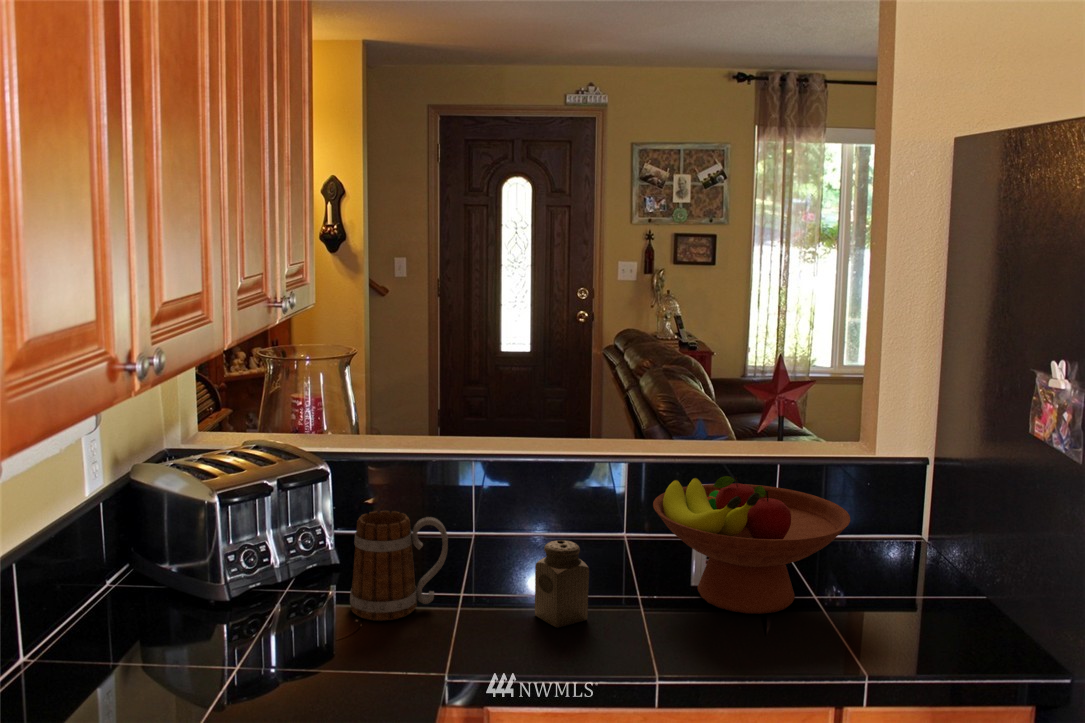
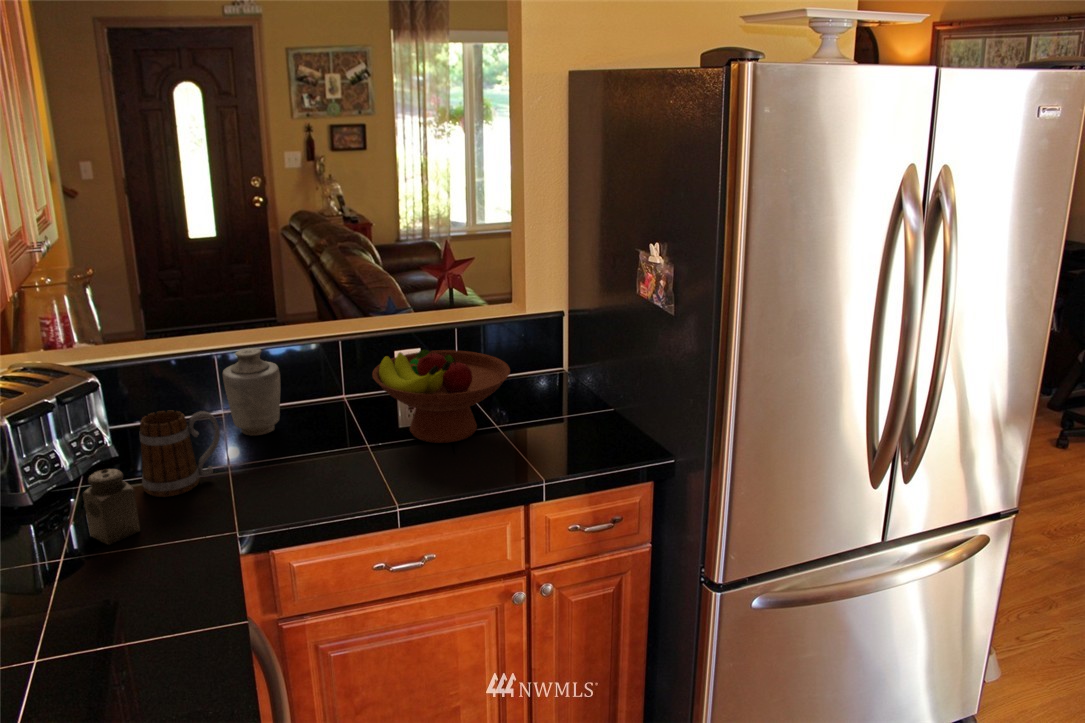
vase: none [470,451,538,565] -> present [223,348,280,435]
salt shaker: present [535,540,589,628] -> present [83,469,140,545]

